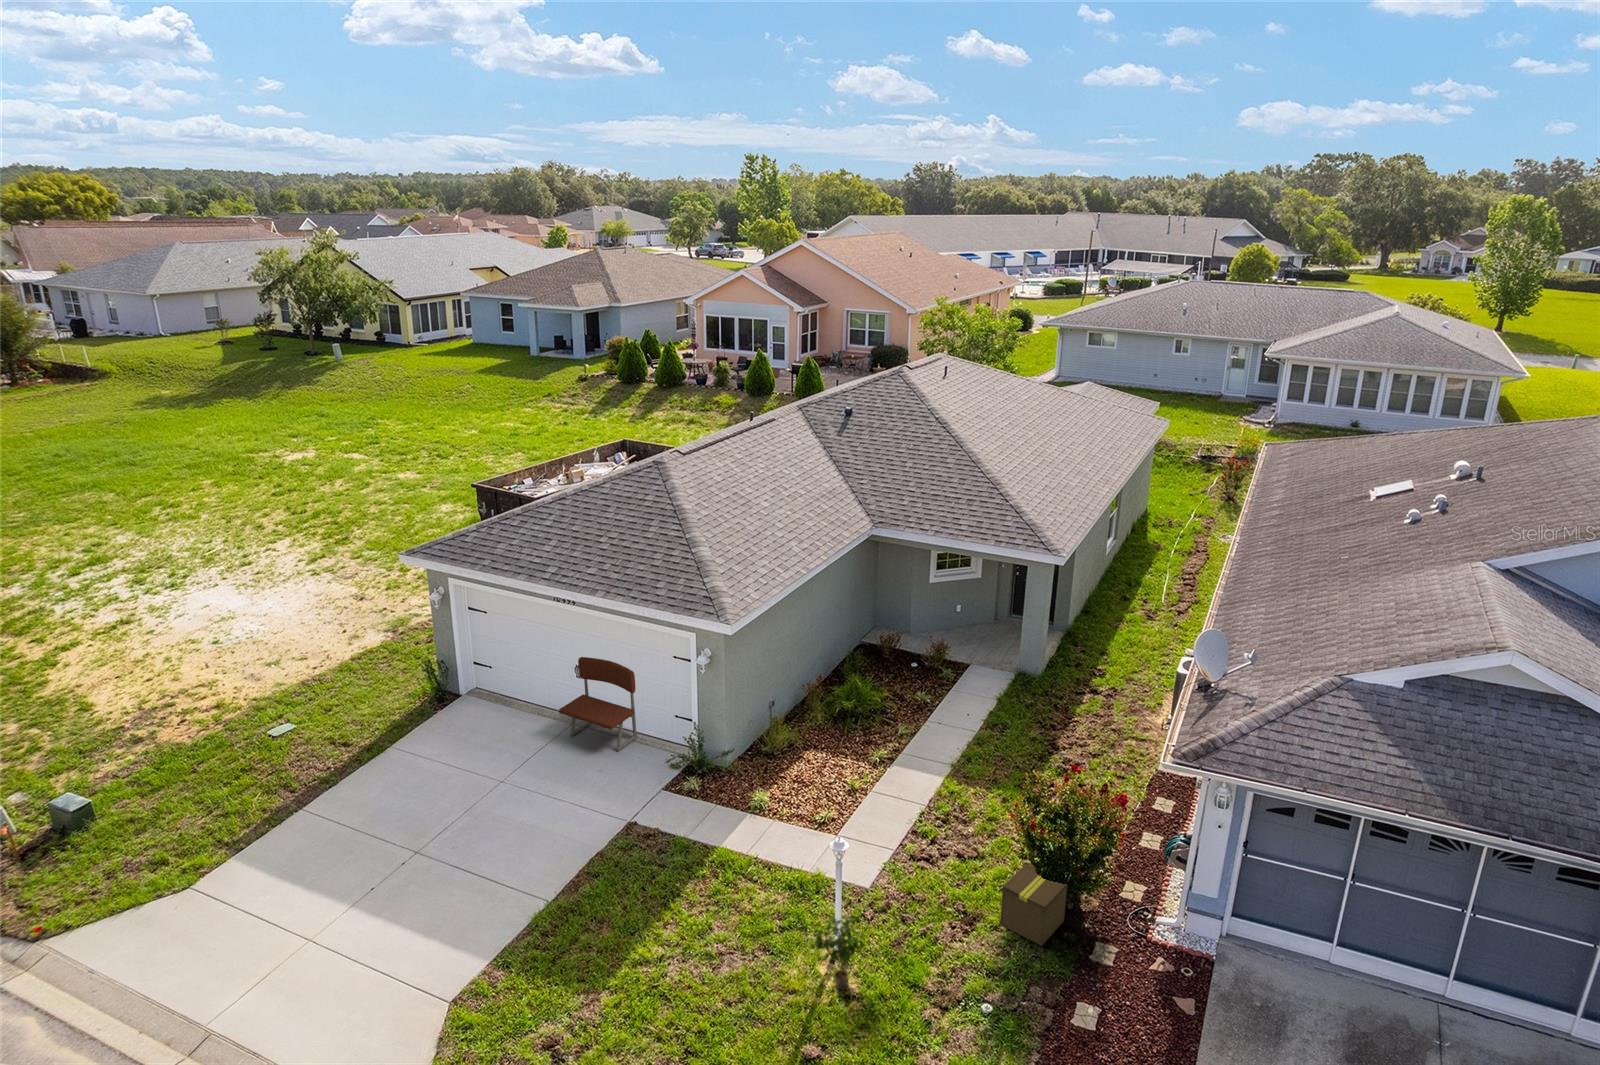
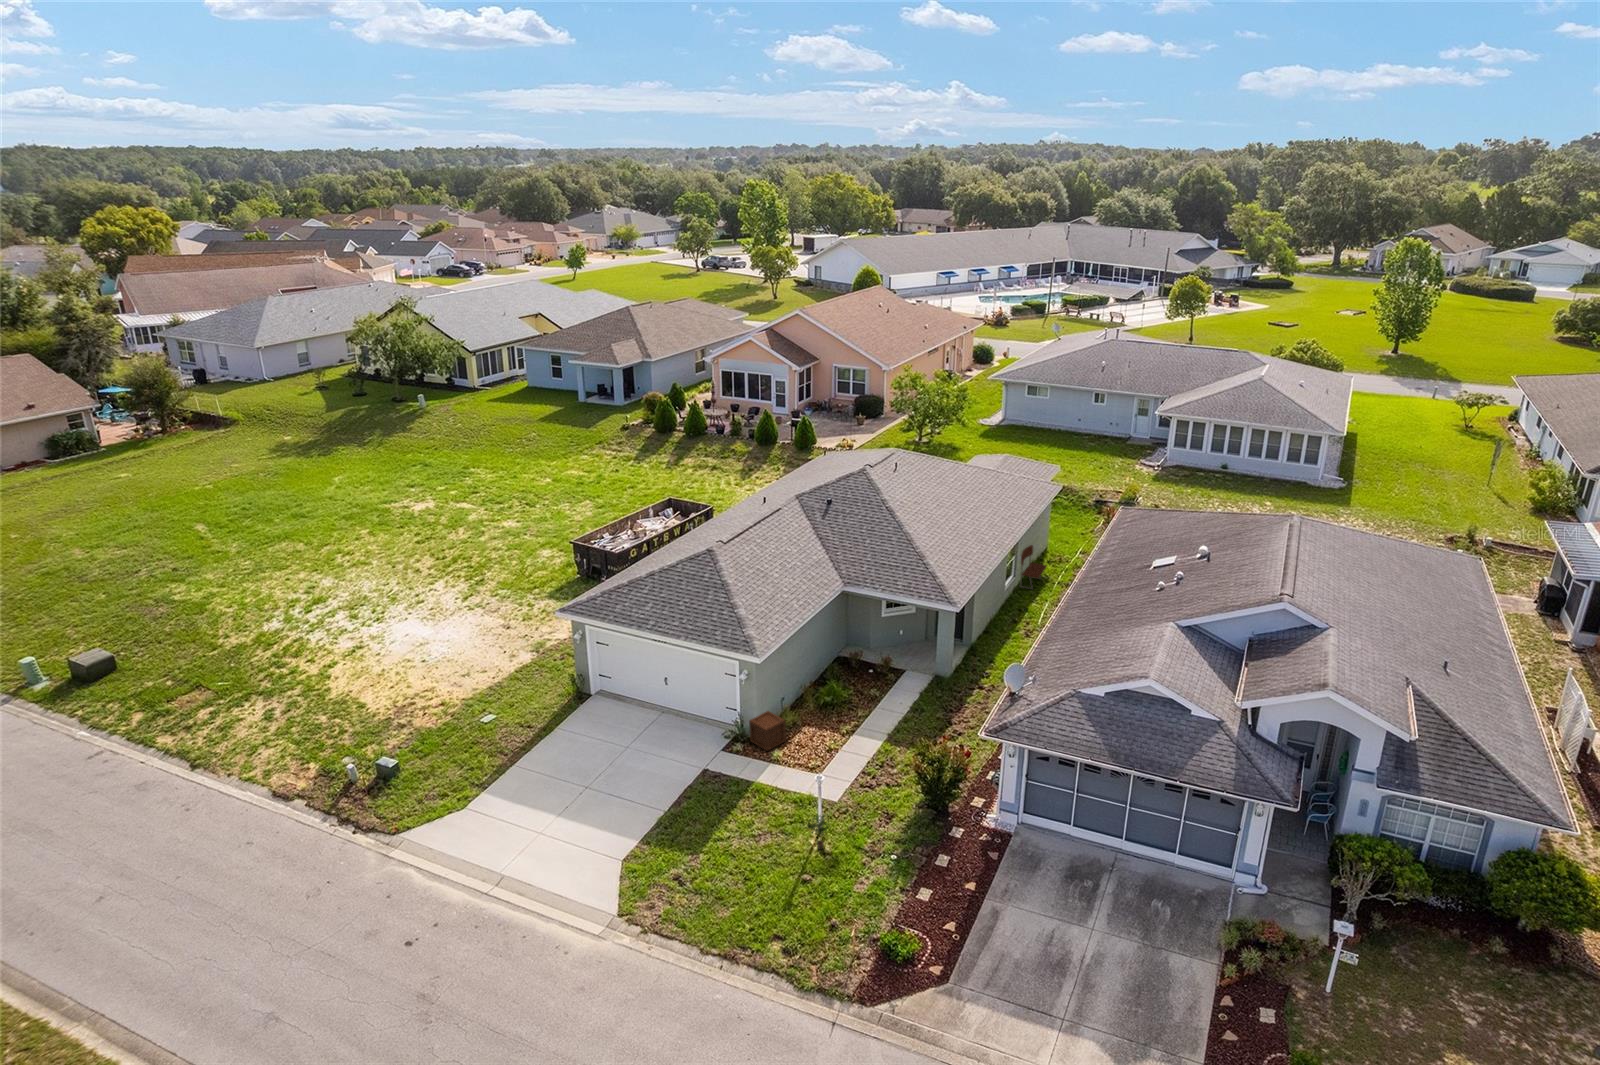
bench: present [559,657,638,751] -> present [1020,545,1047,589]
wooden crate: none [713,720,777,790] -> present [749,711,786,751]
cardboard box: present [1000,864,1067,946] -> none [905,788,939,829]

